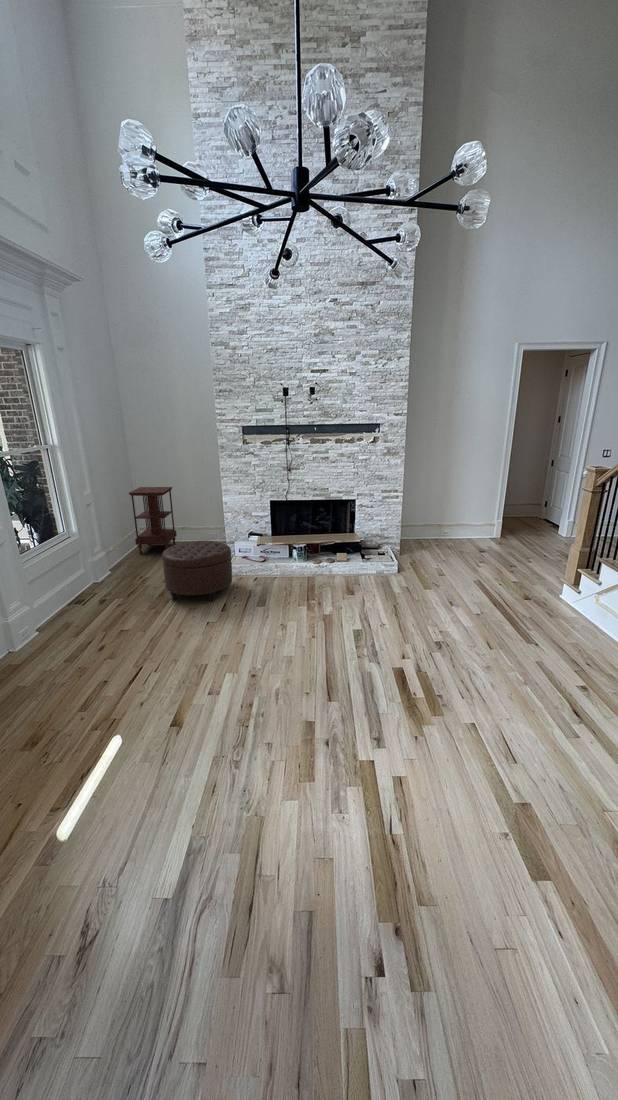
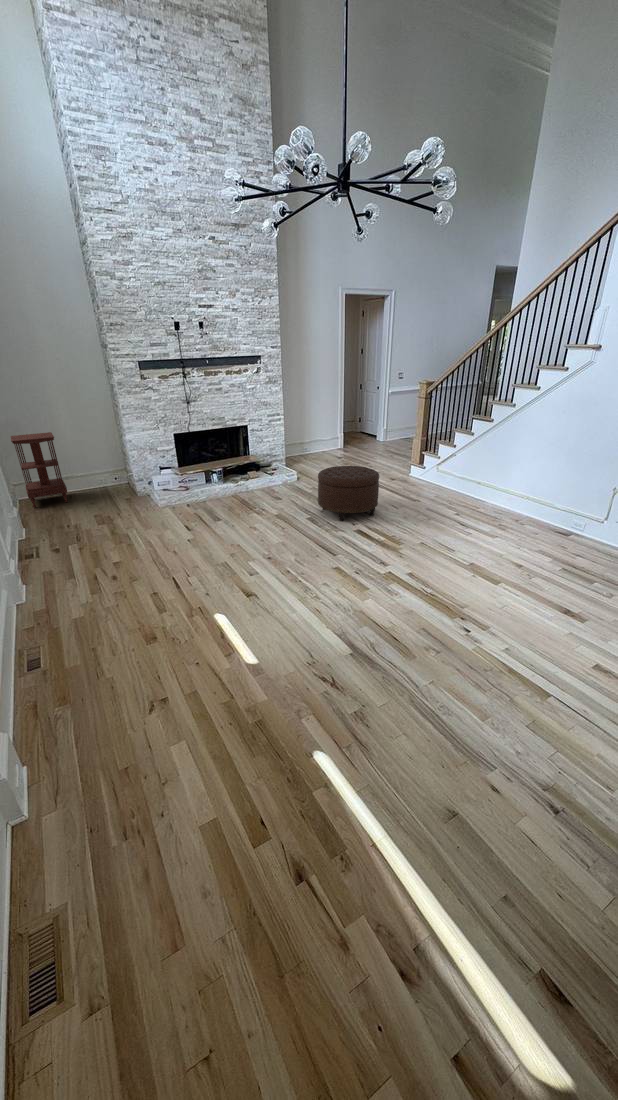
ottoman: present [162,541,232,601] -> present [318,466,379,521]

